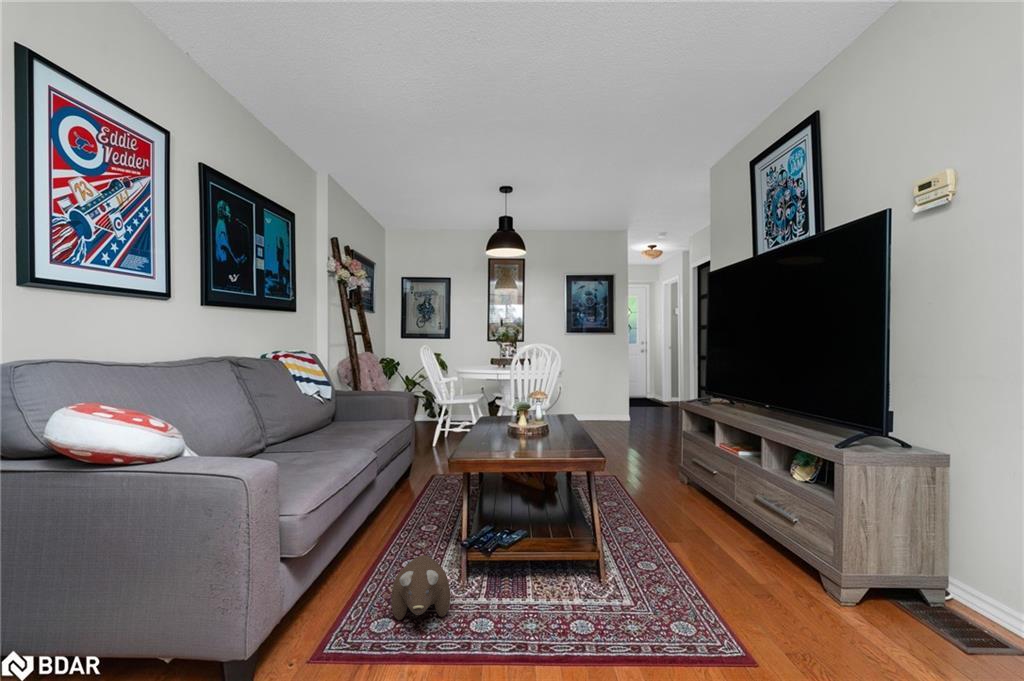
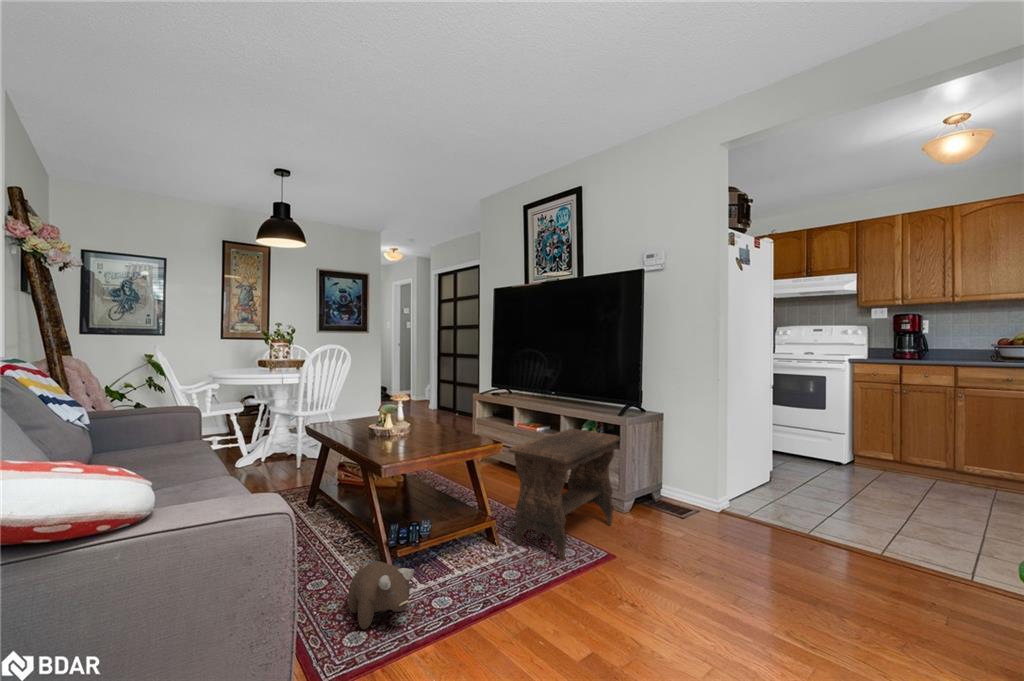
footstool: none [617,457,818,638] -> present [509,429,621,561]

